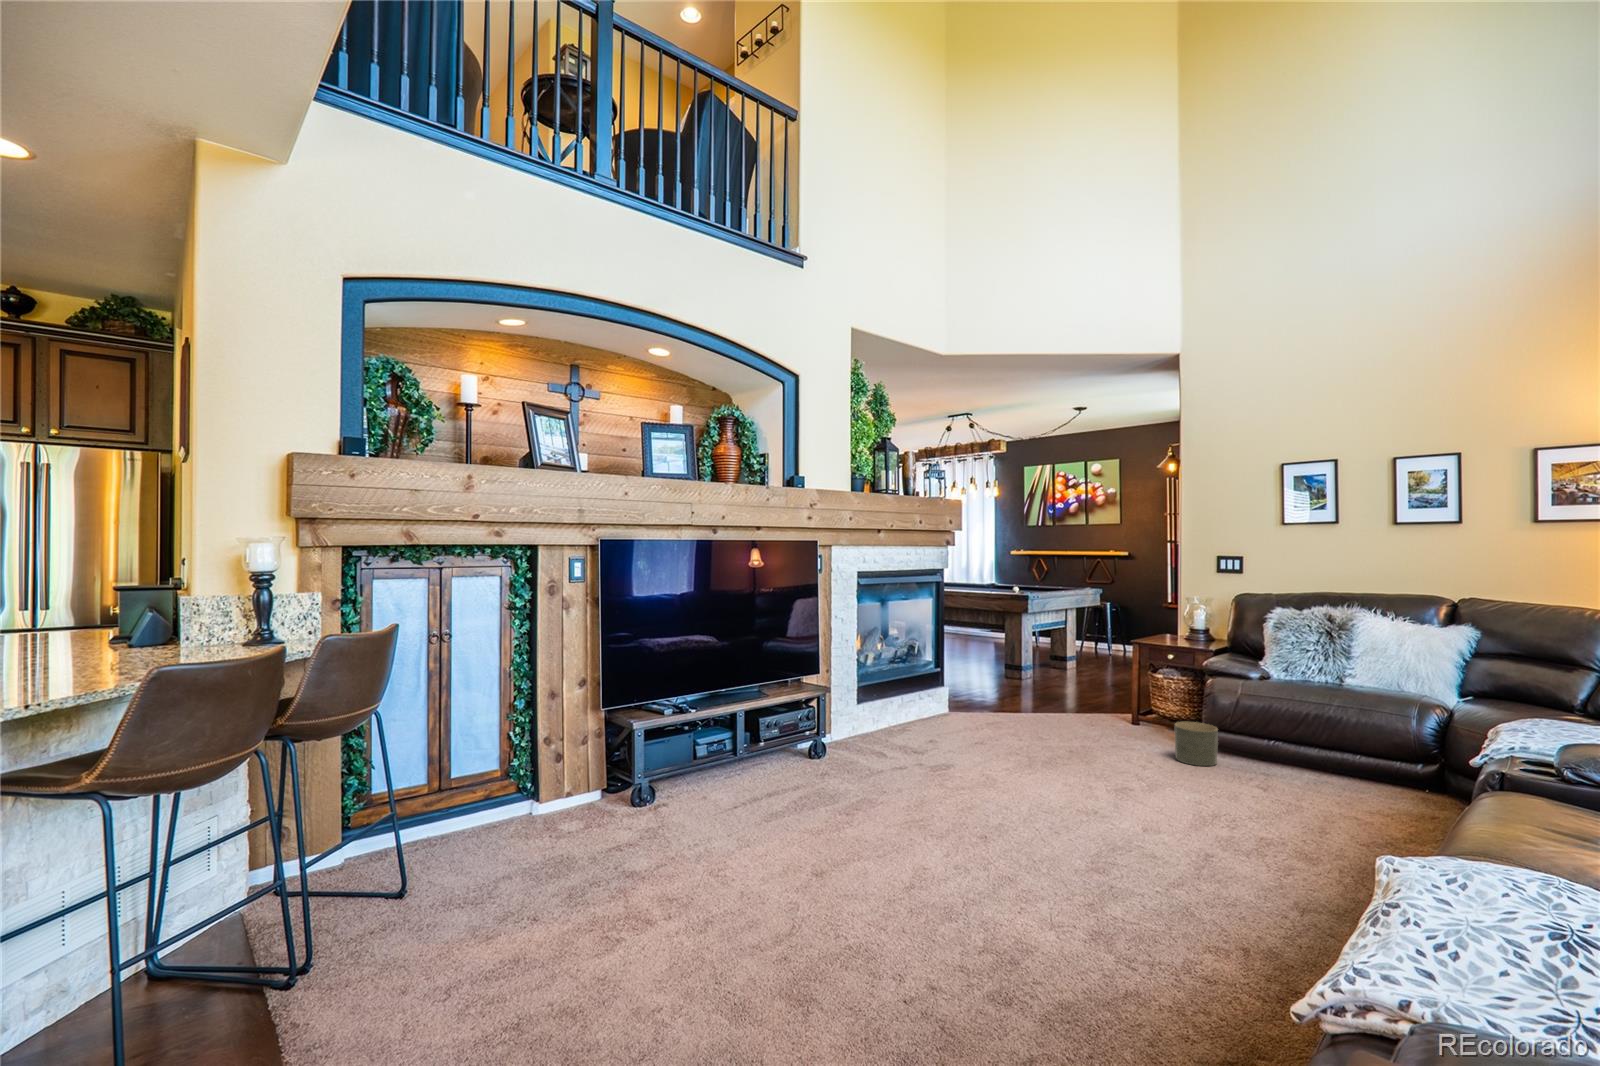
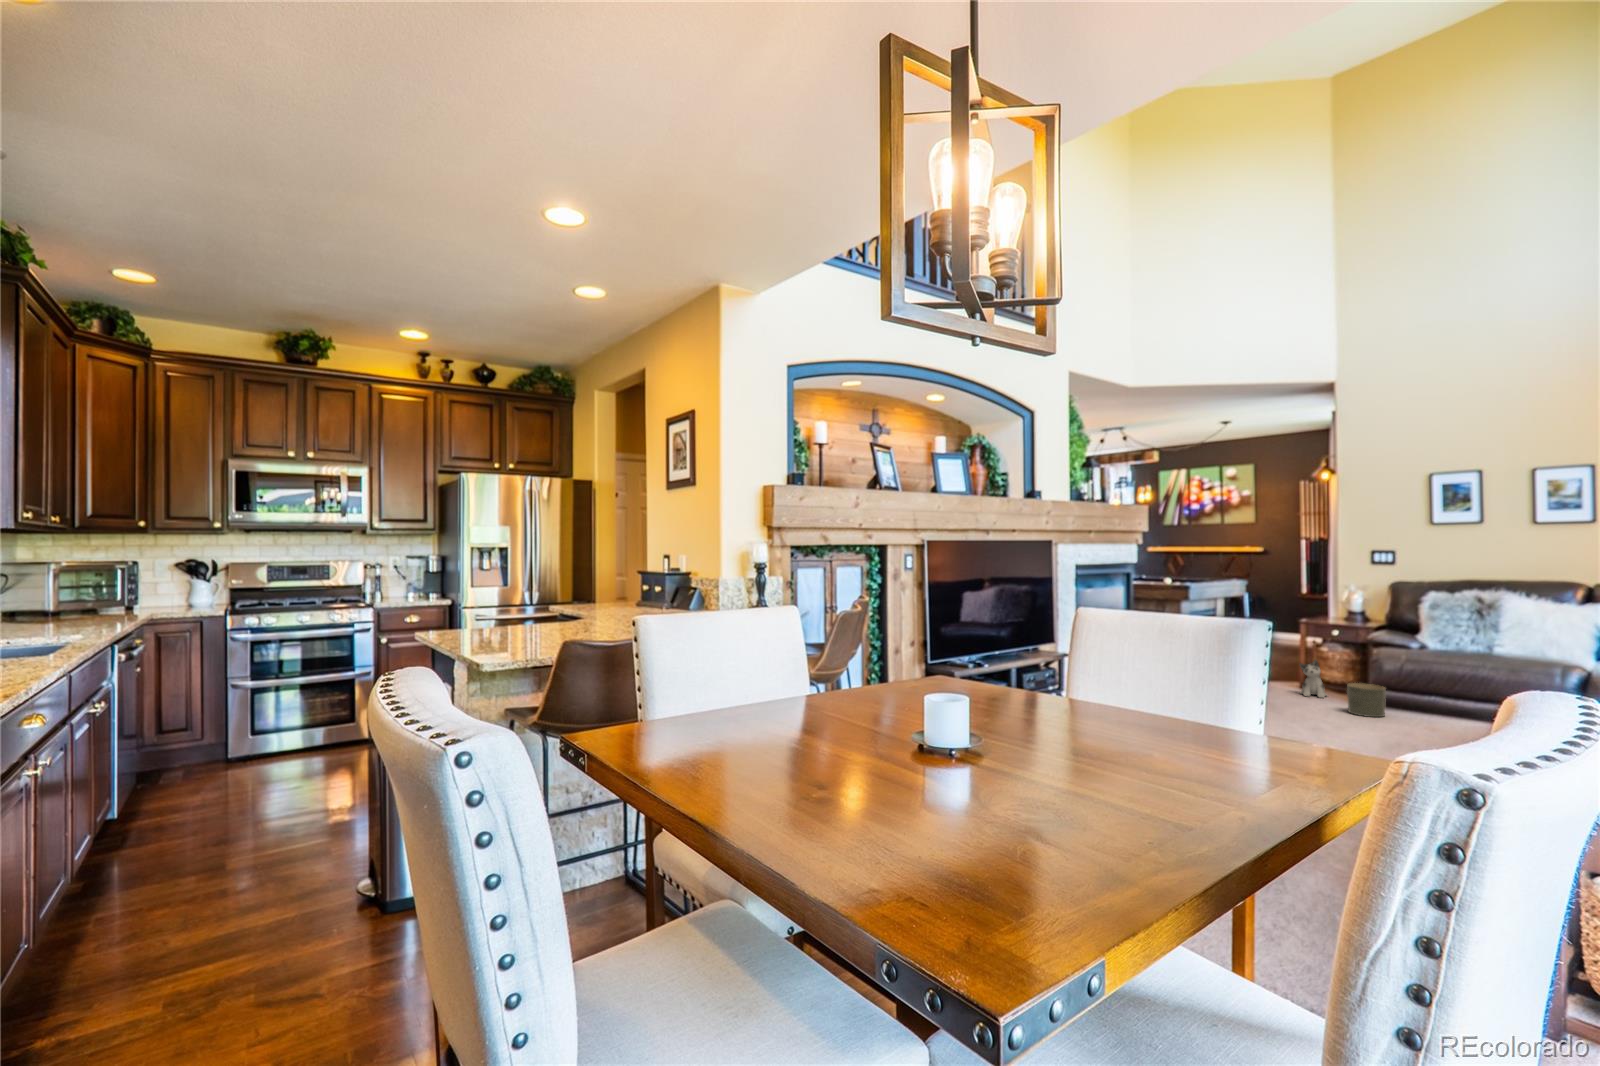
plush toy: none [1129,688,1160,735] -> present [1299,660,1327,698]

